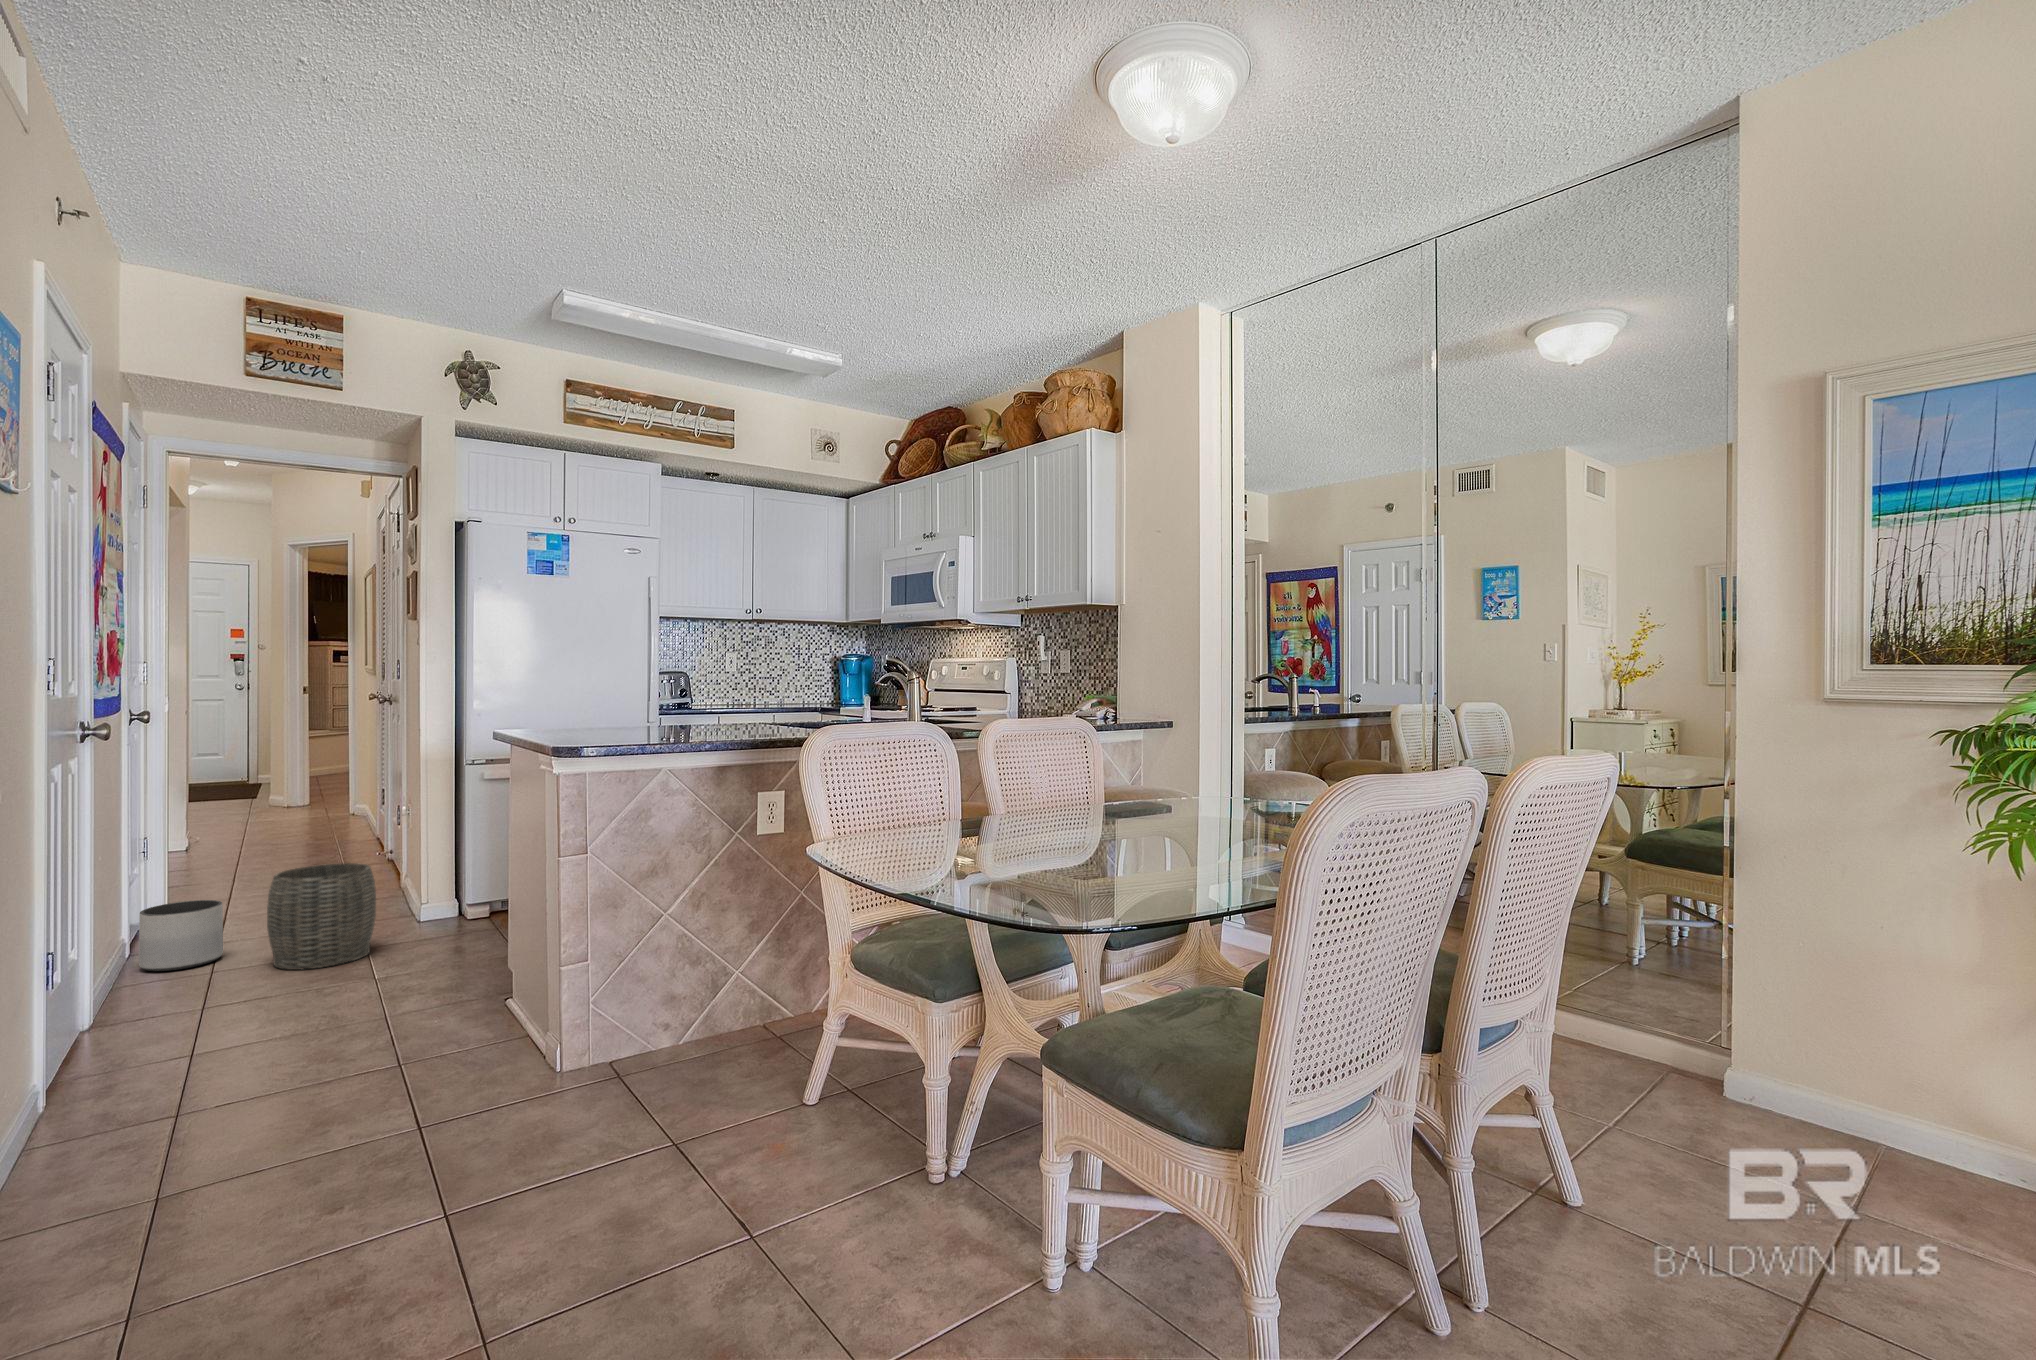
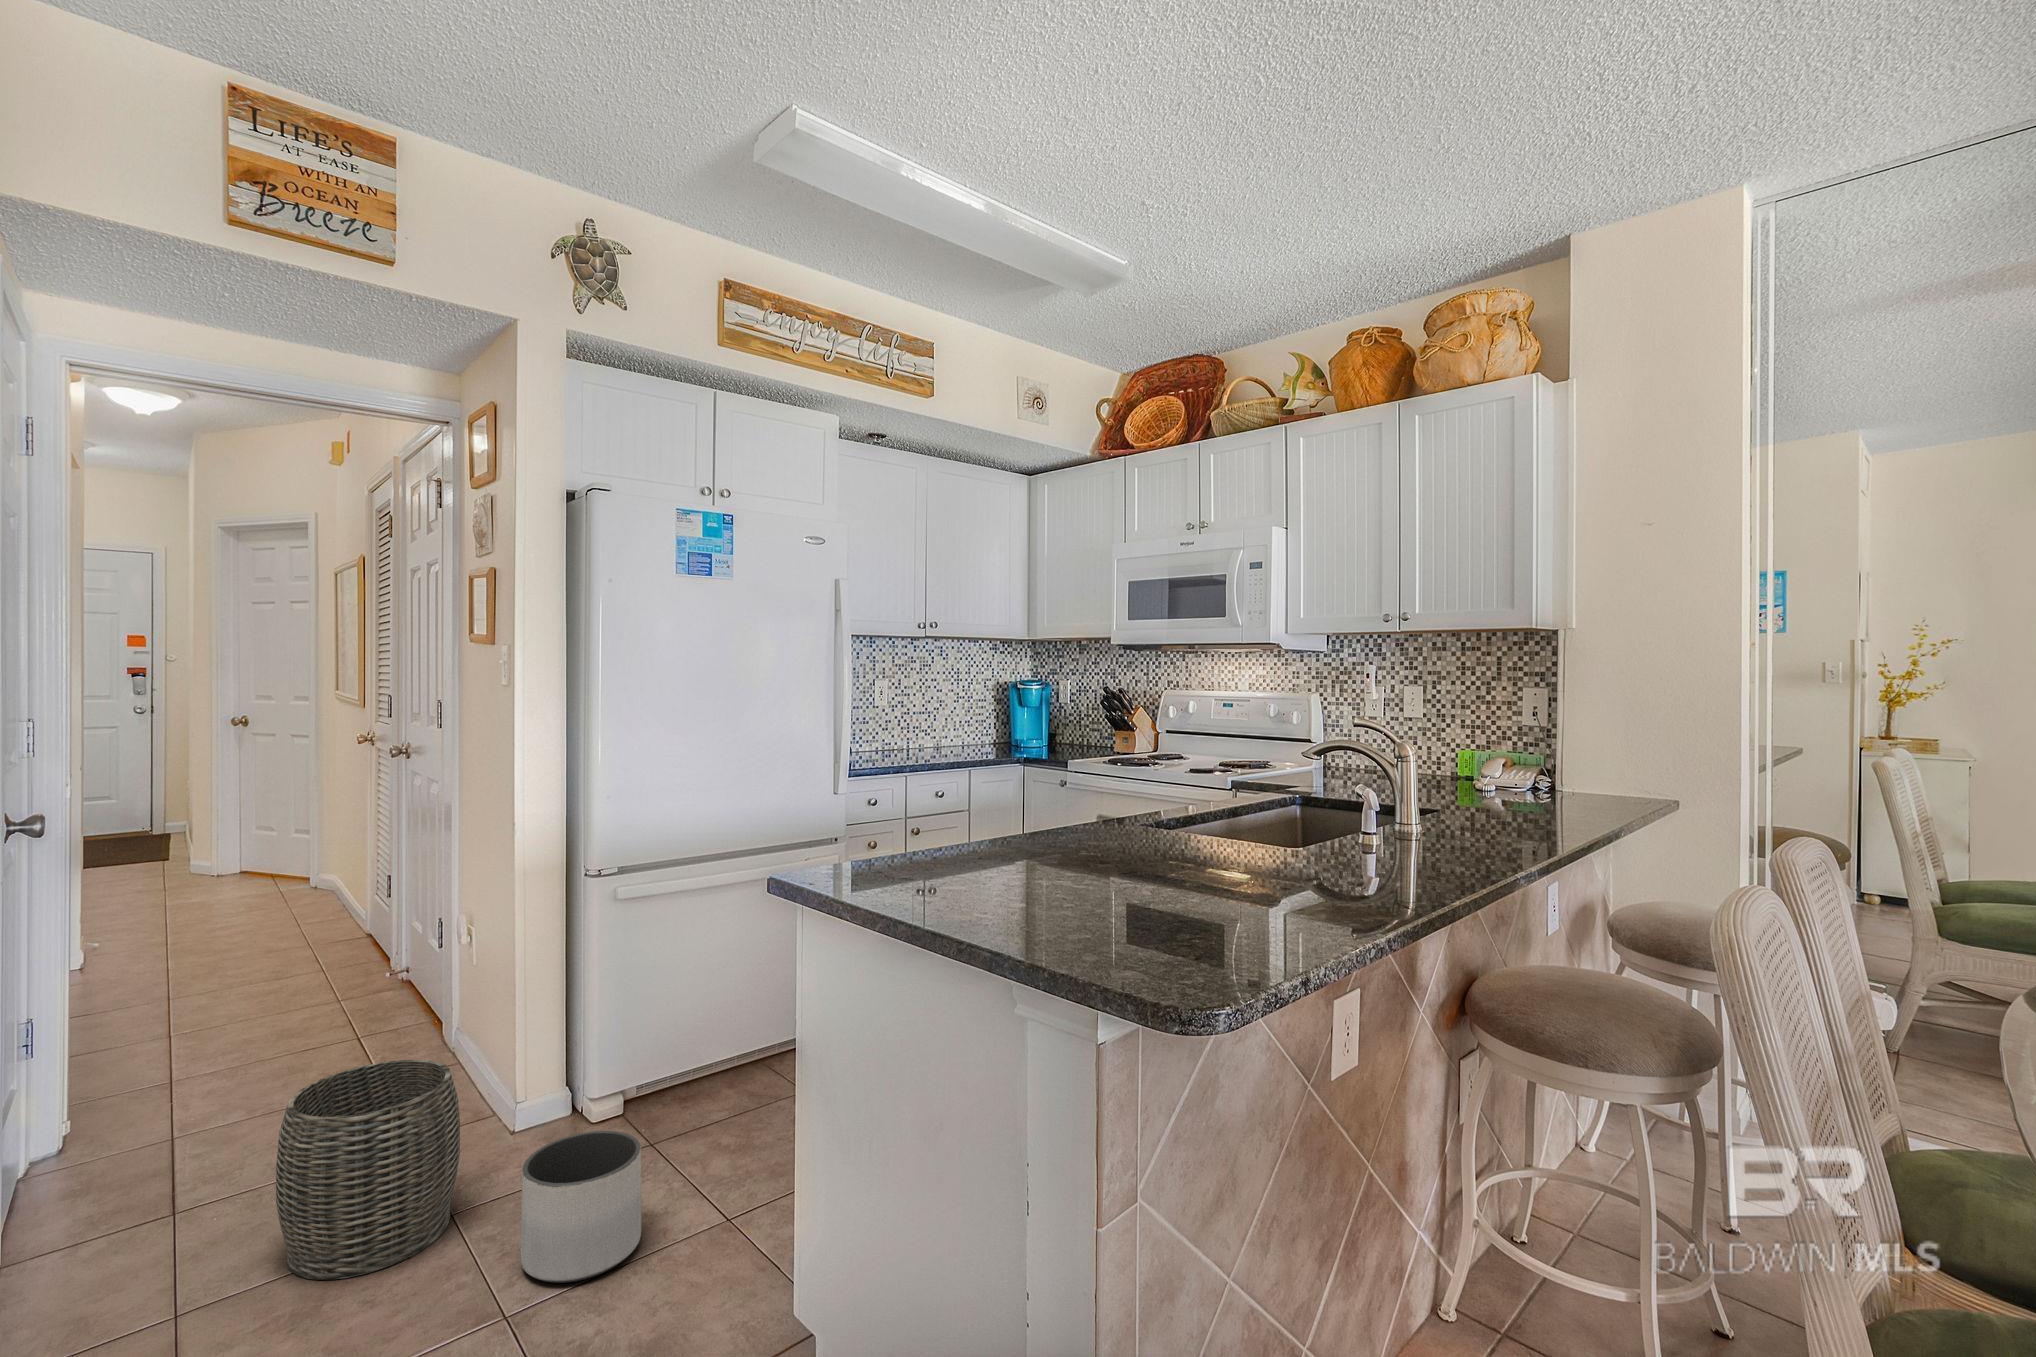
planter: present [139,900,223,971] -> present [521,1131,641,1283]

